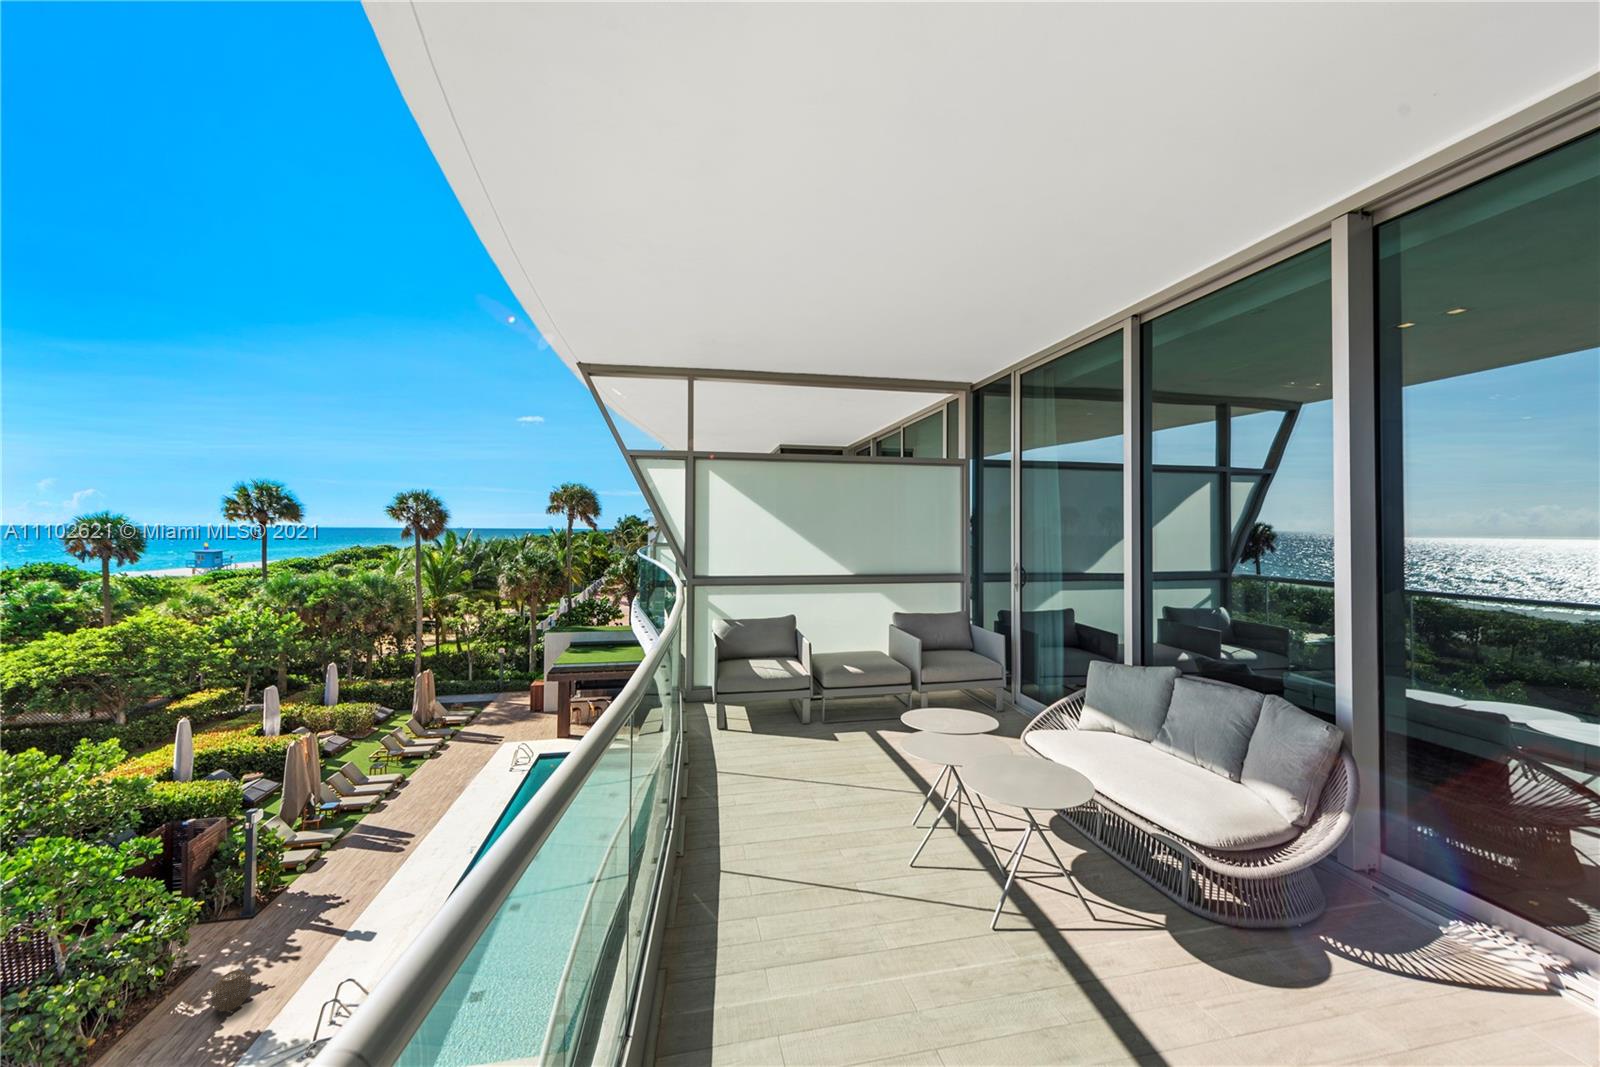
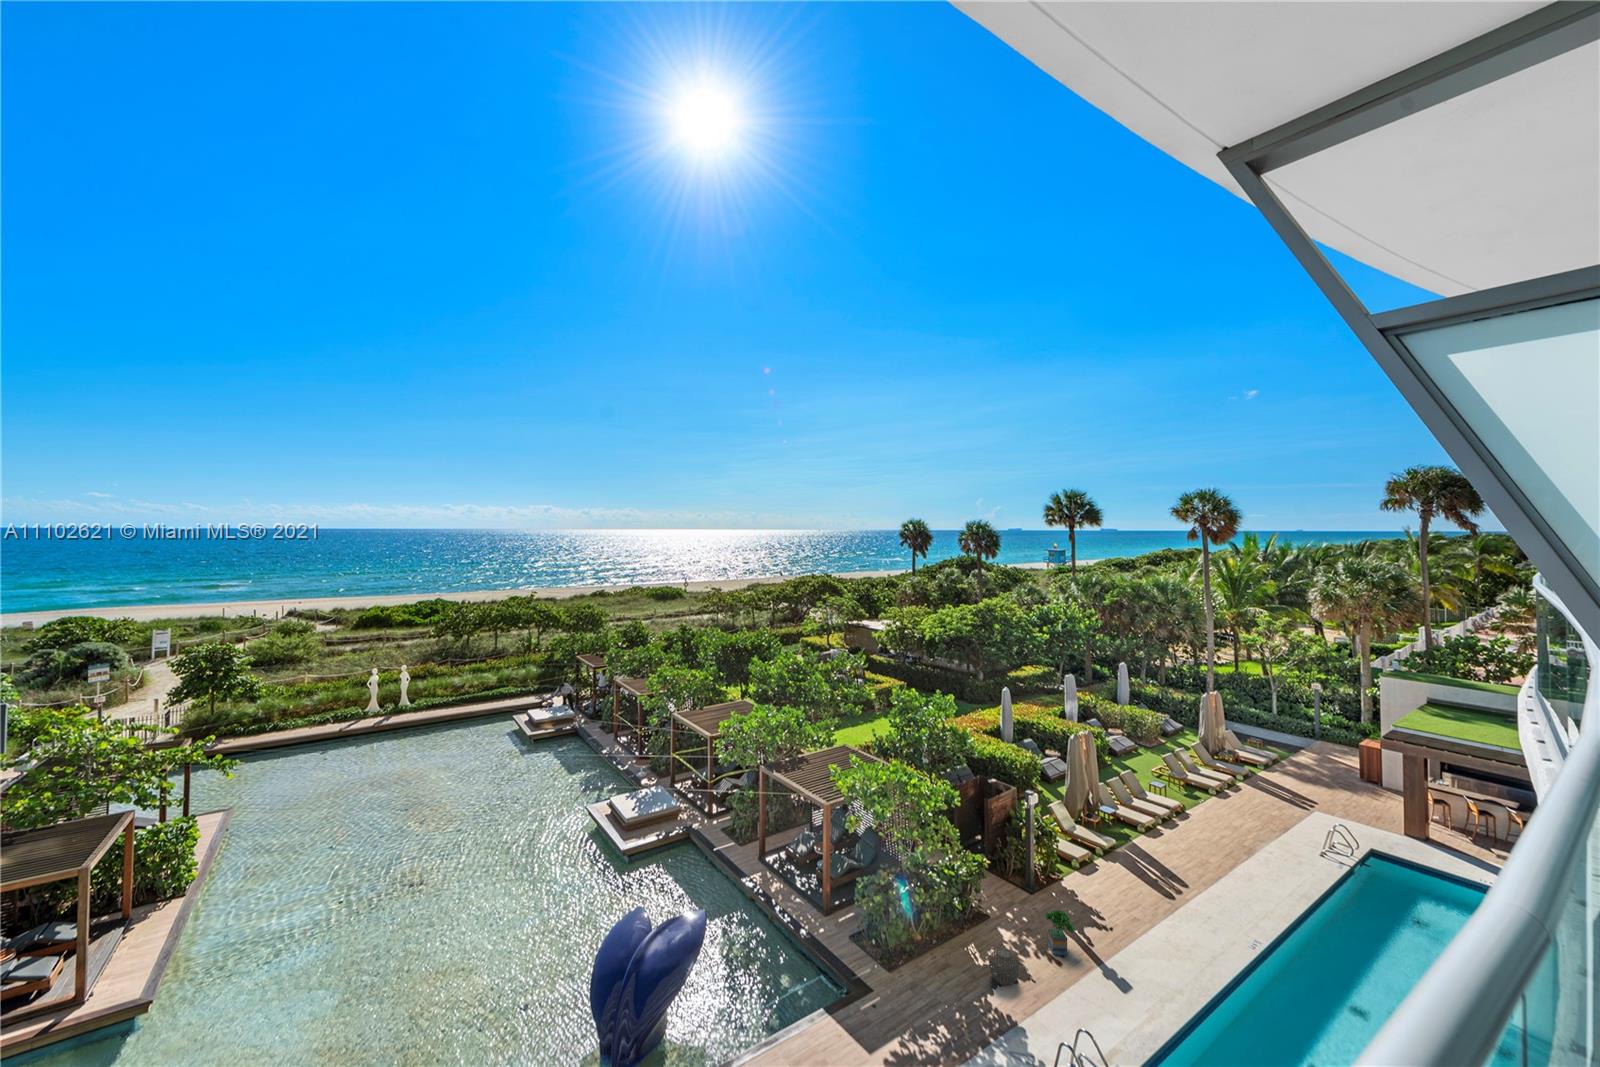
potted tree: none [276,905,312,953] -> present [1045,910,1074,955]

